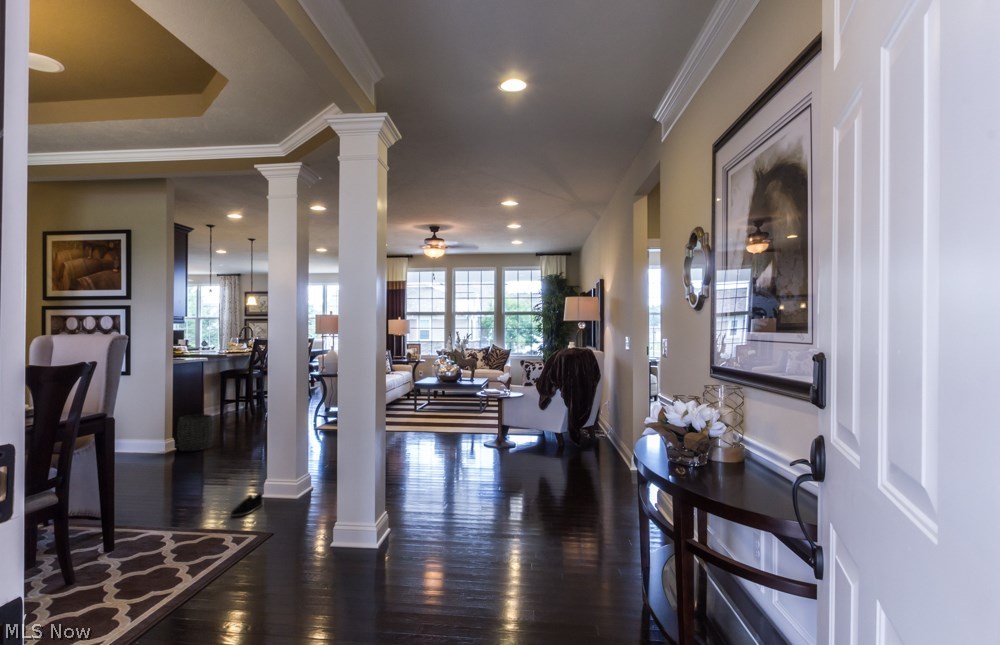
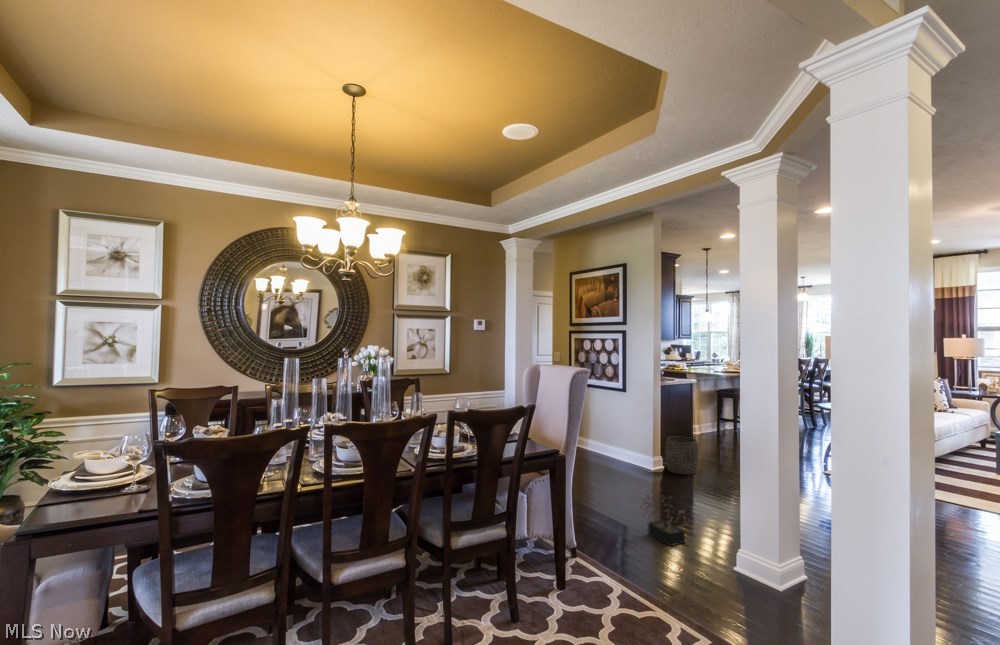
decorative plant: none [172,453,227,498] -> present [642,490,689,546]
shoe: present [231,494,263,517] -> none [684,569,726,595]

